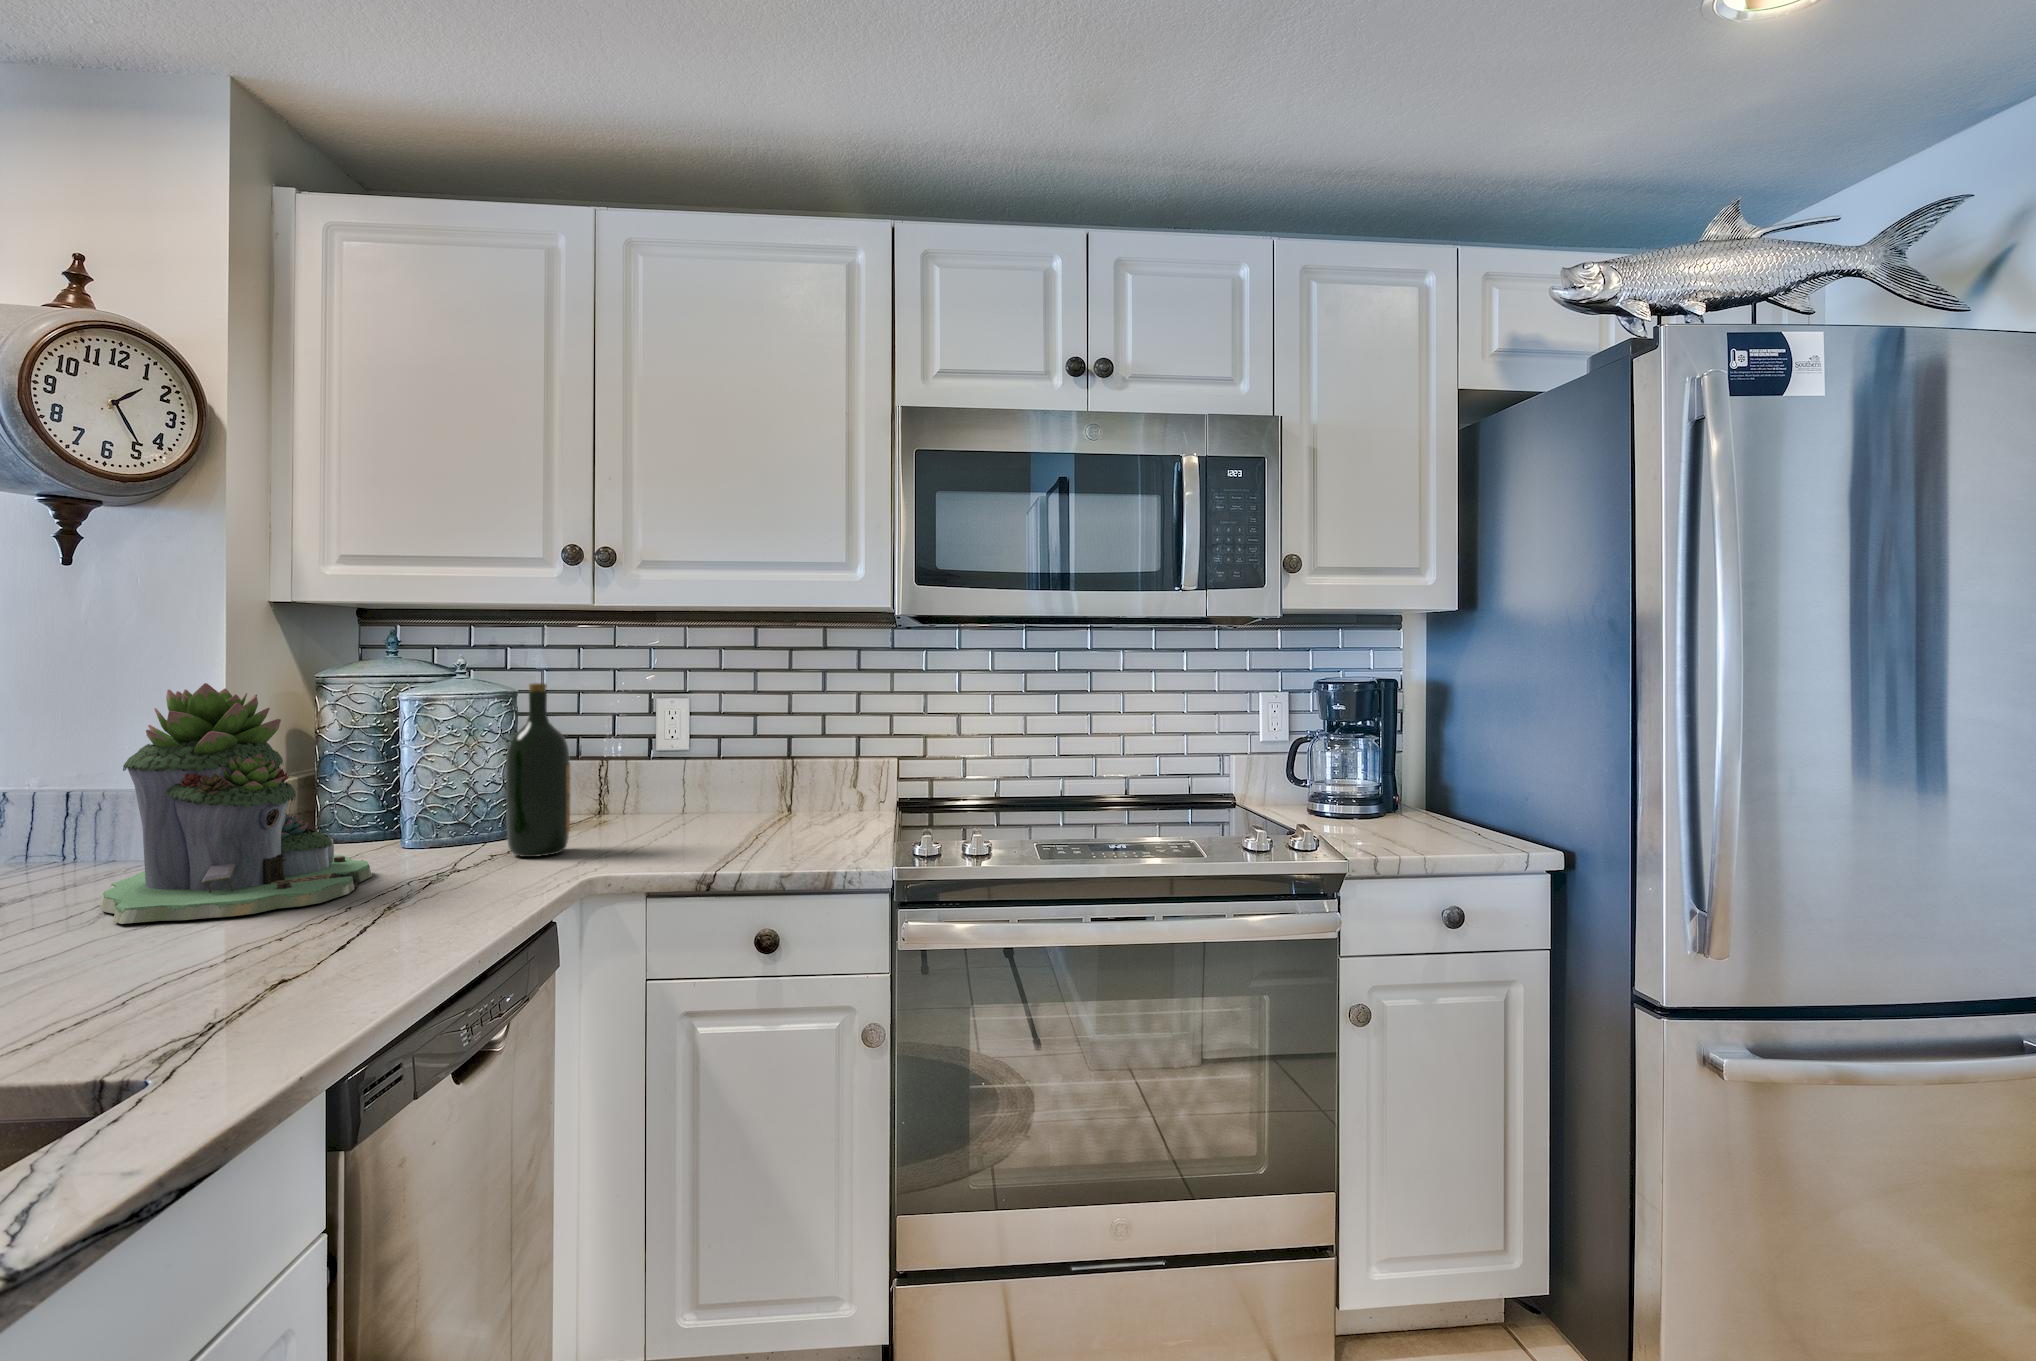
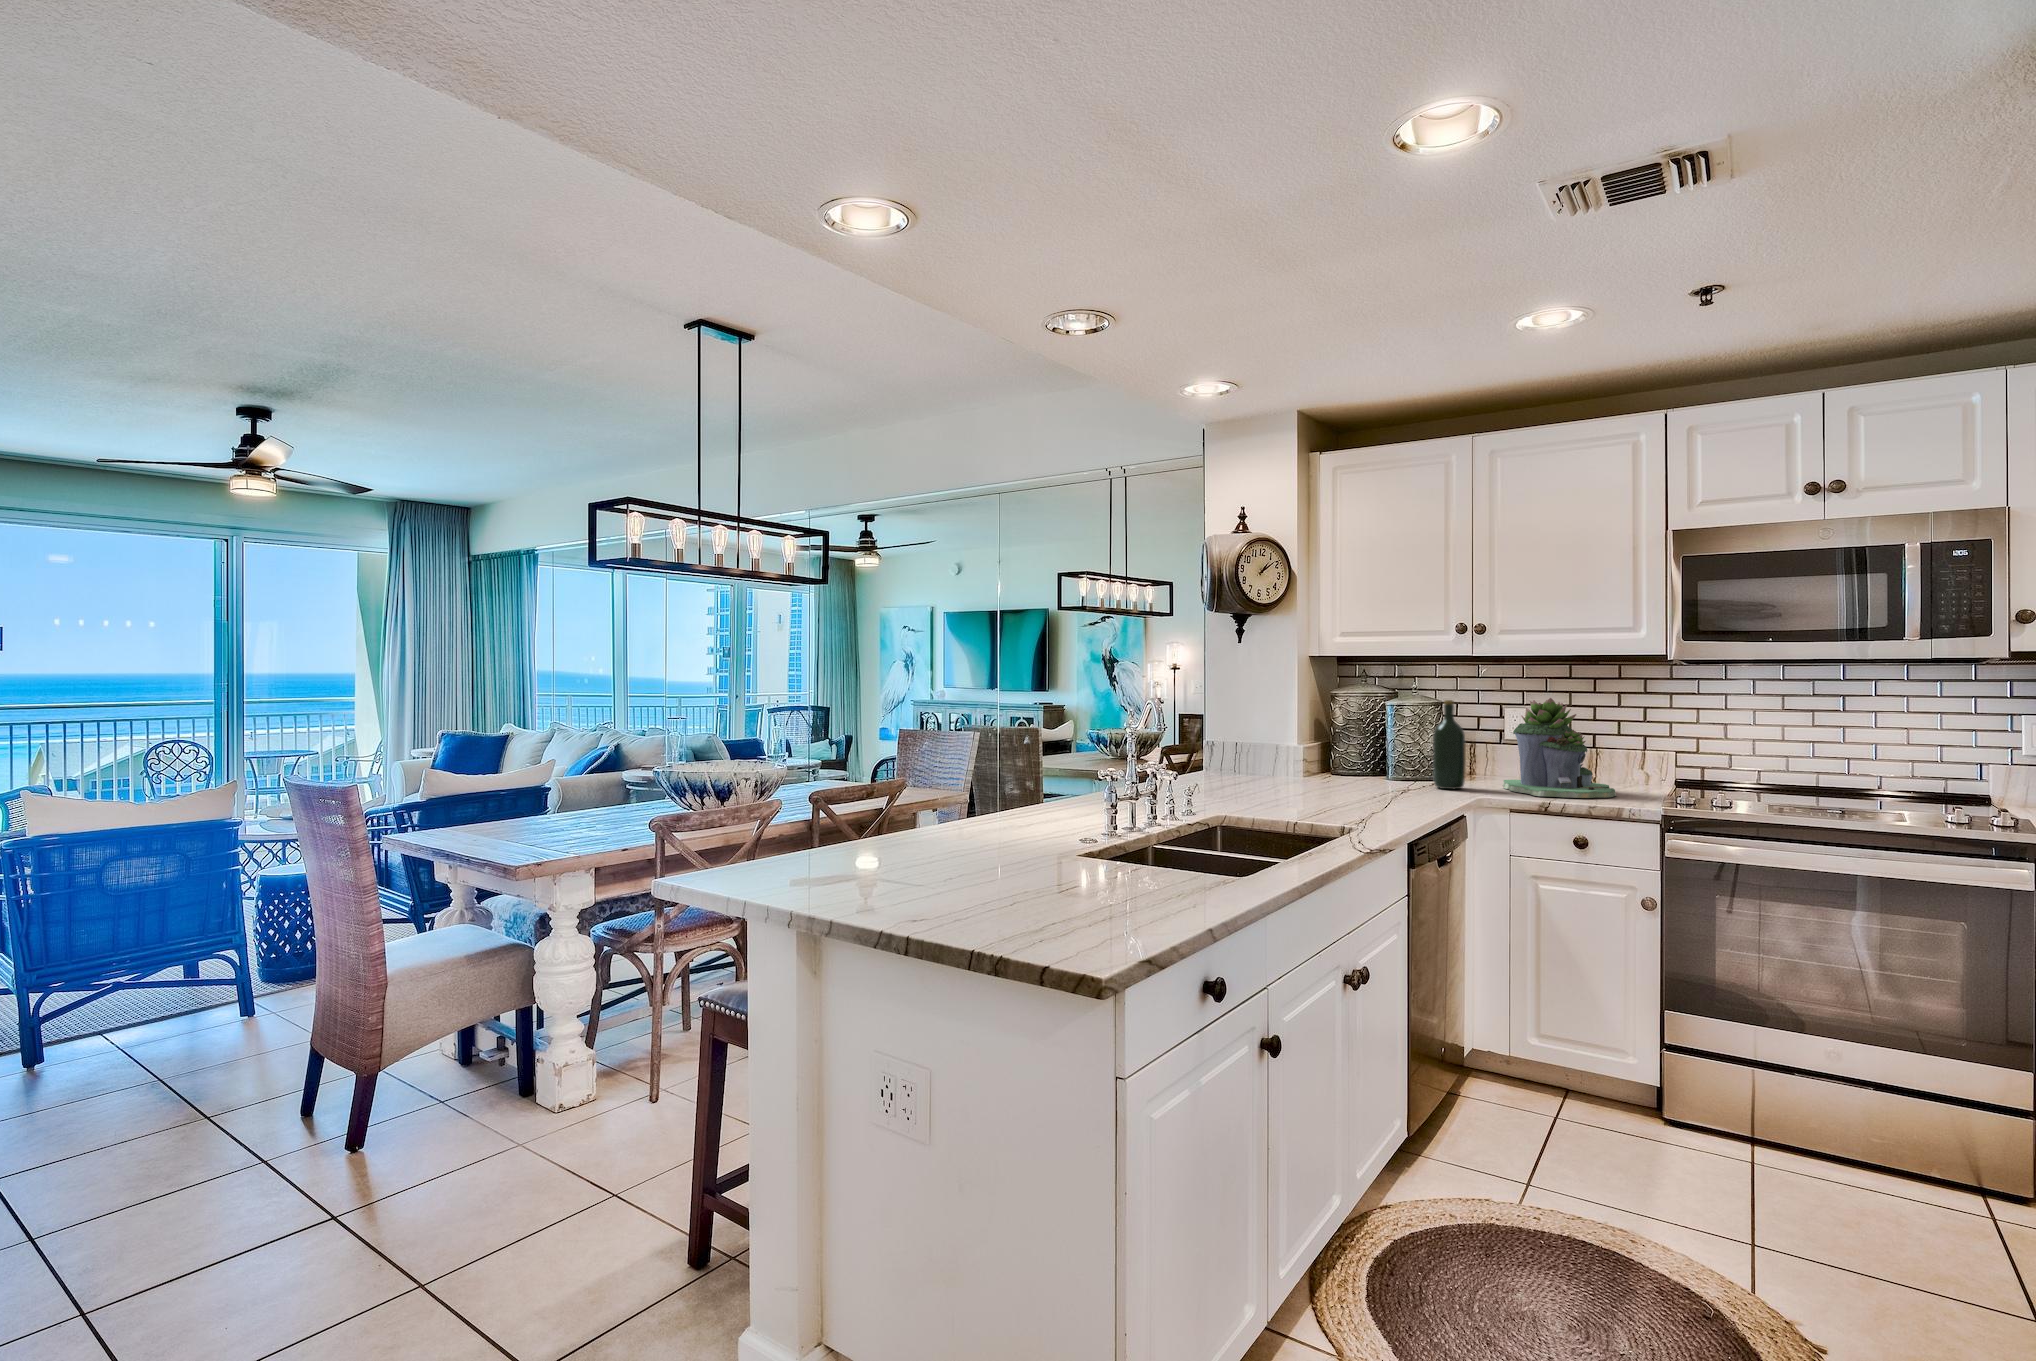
succulent planter: present [100,683,372,924] -> present [1503,698,1616,798]

